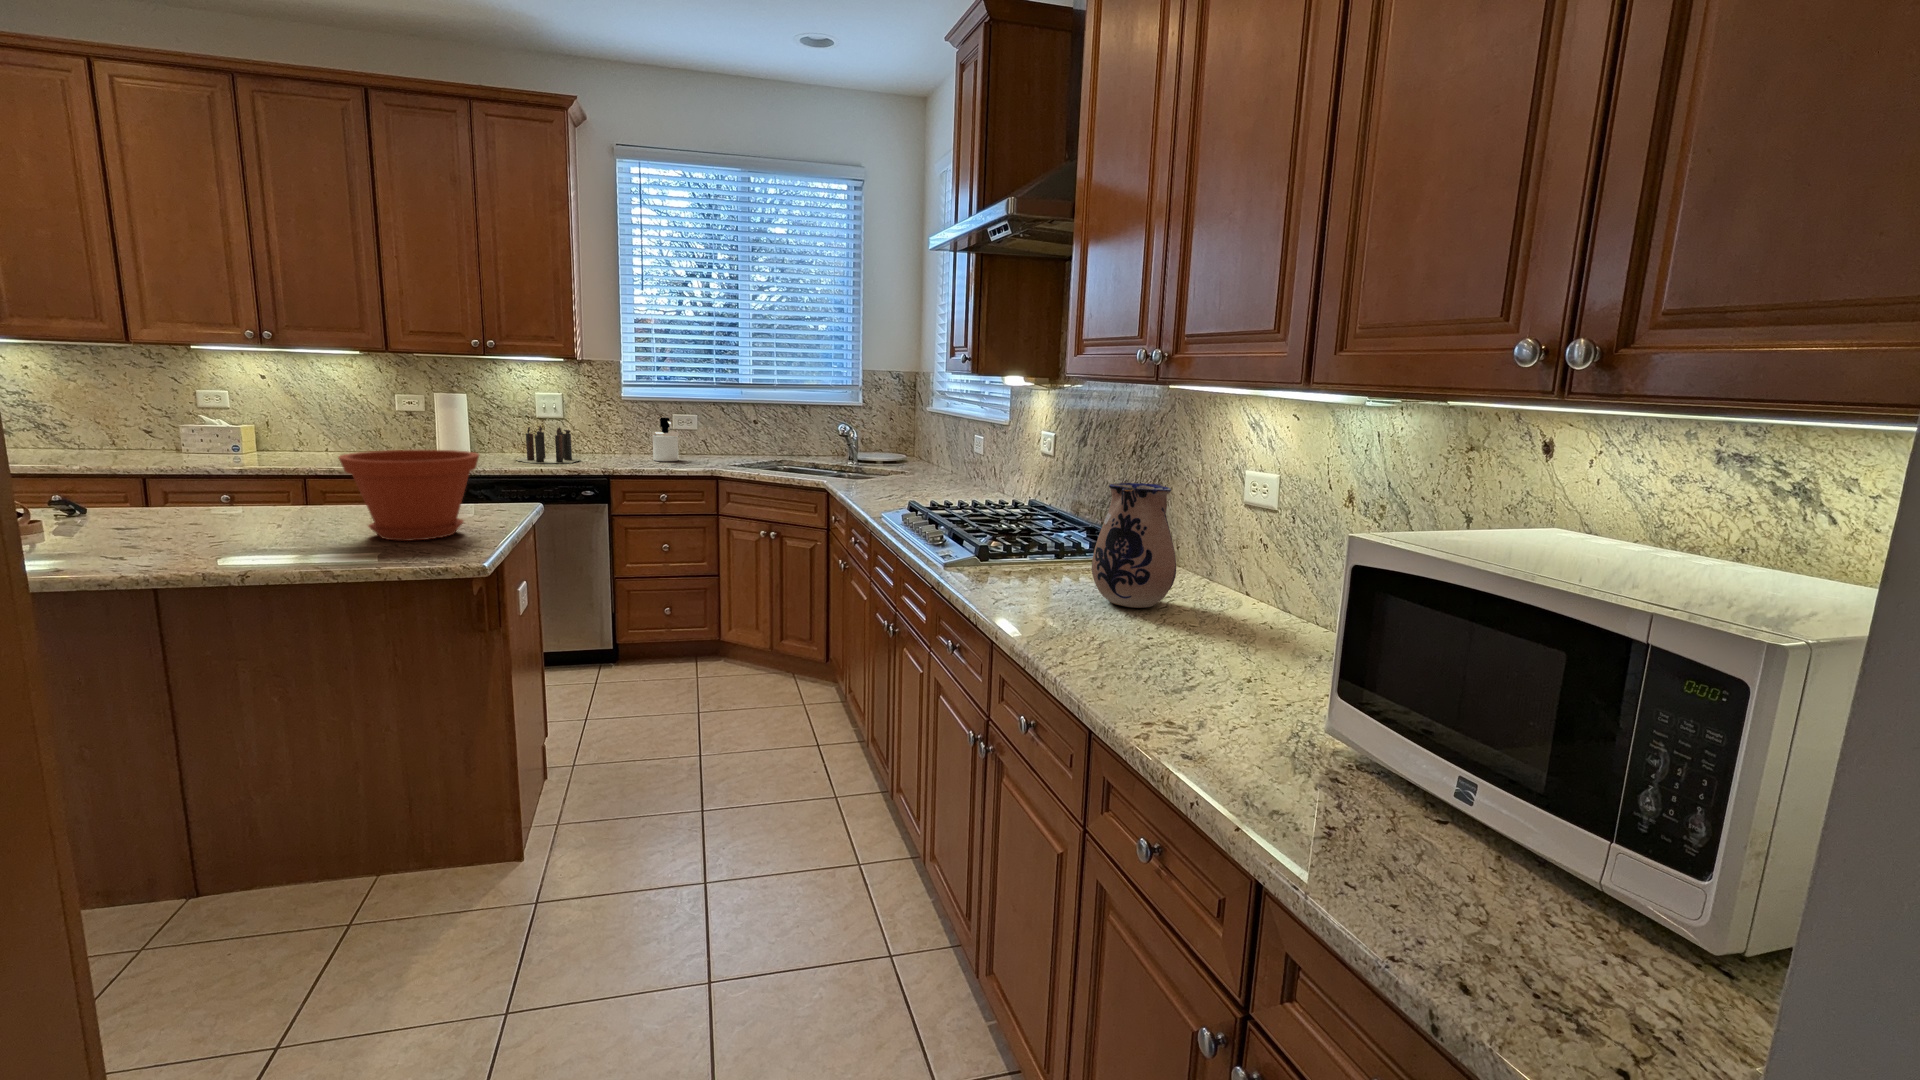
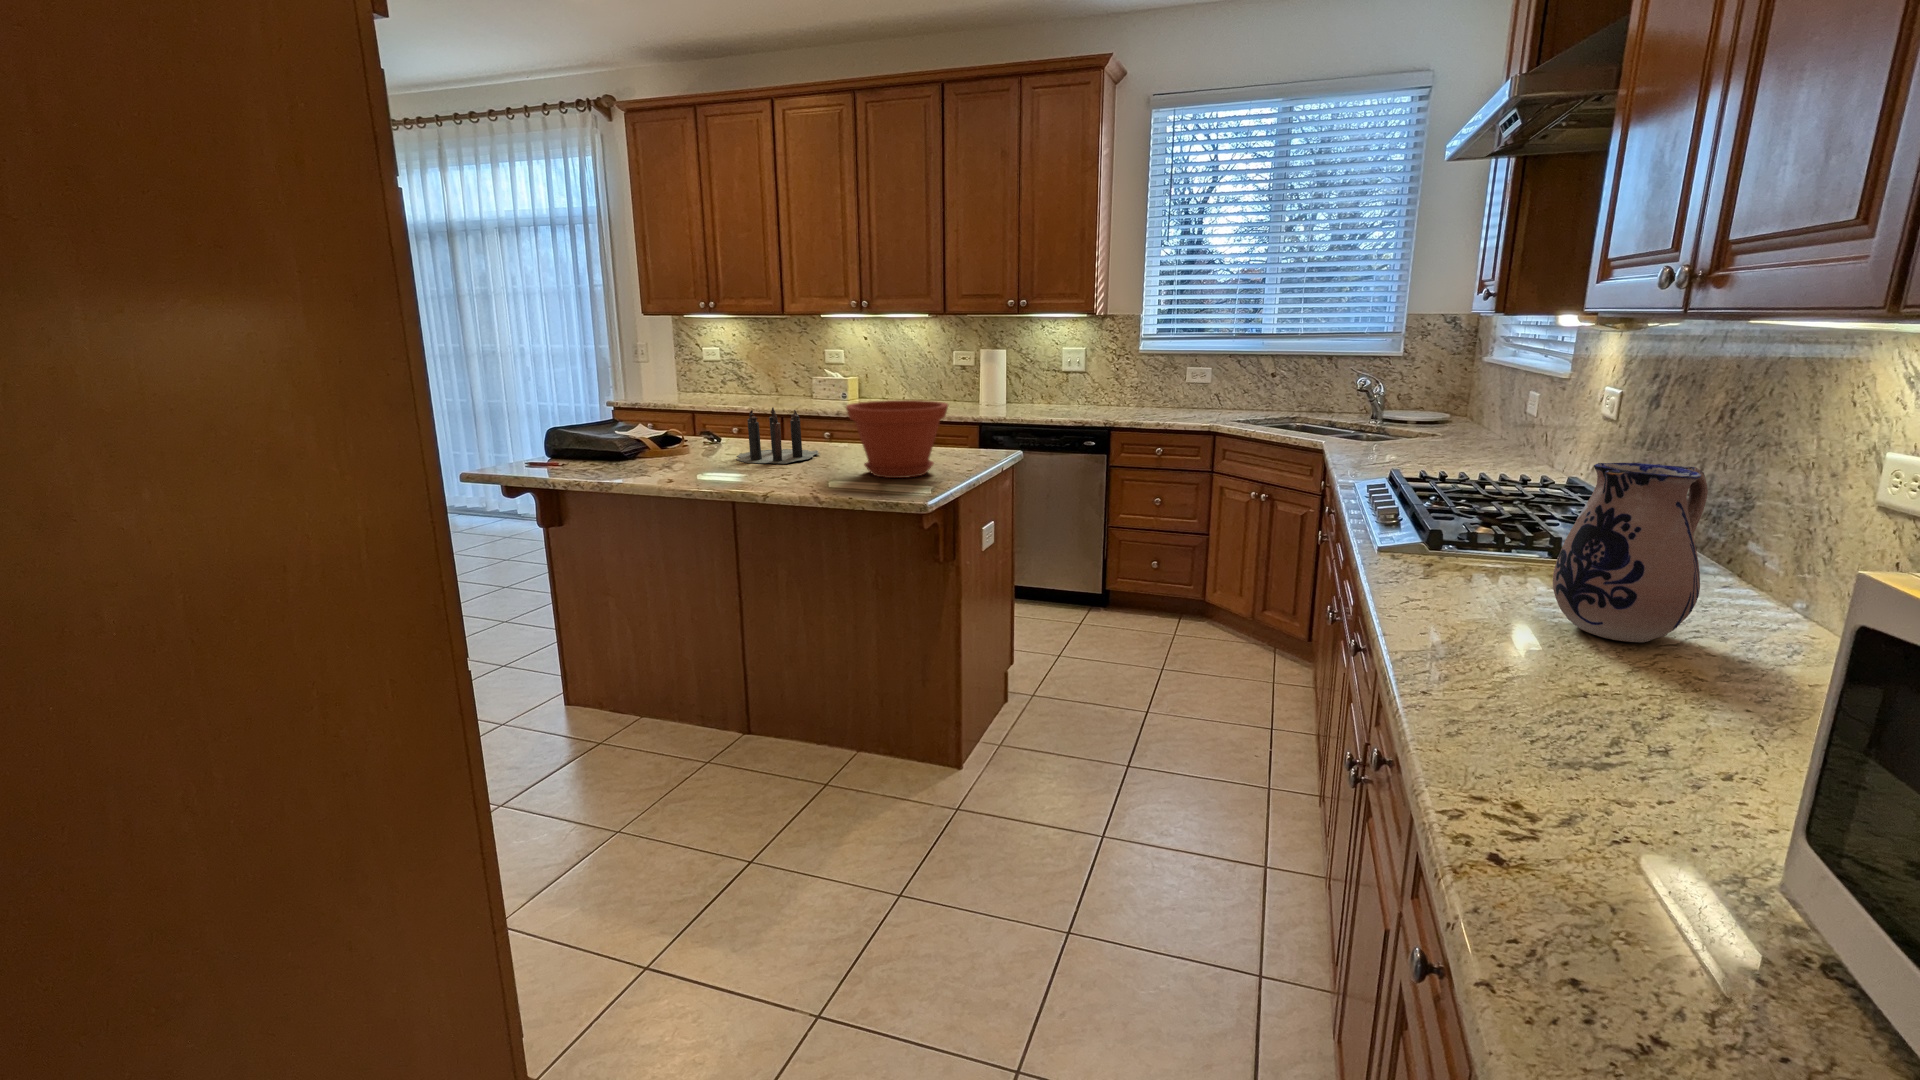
soap dispenser: present [651,417,679,461] -> none [1158,370,1185,415]
candle: present [516,425,580,463] -> present [736,407,819,464]

